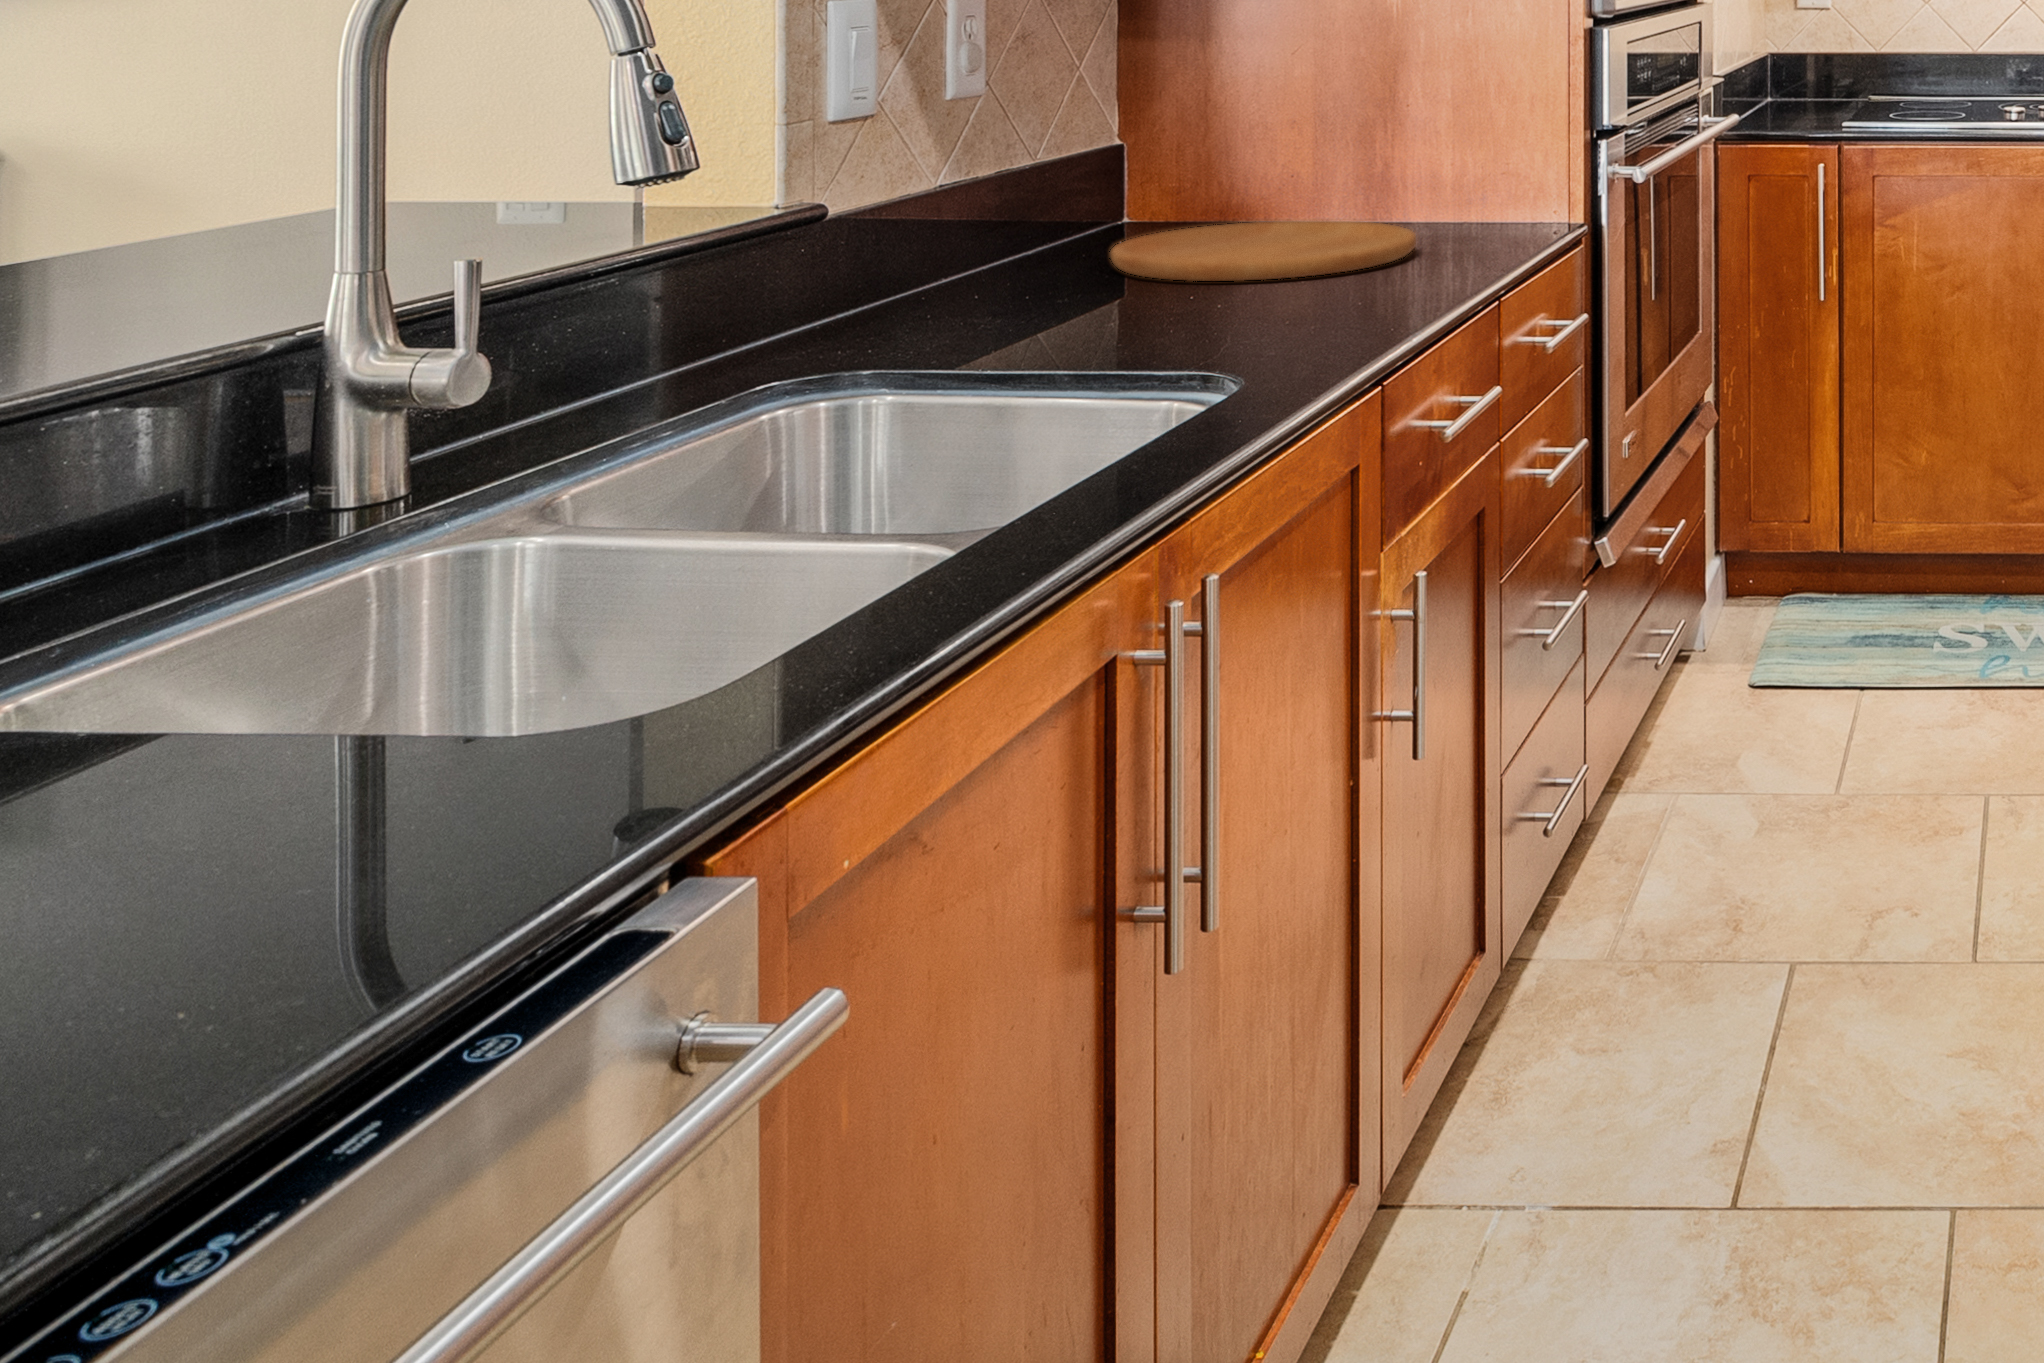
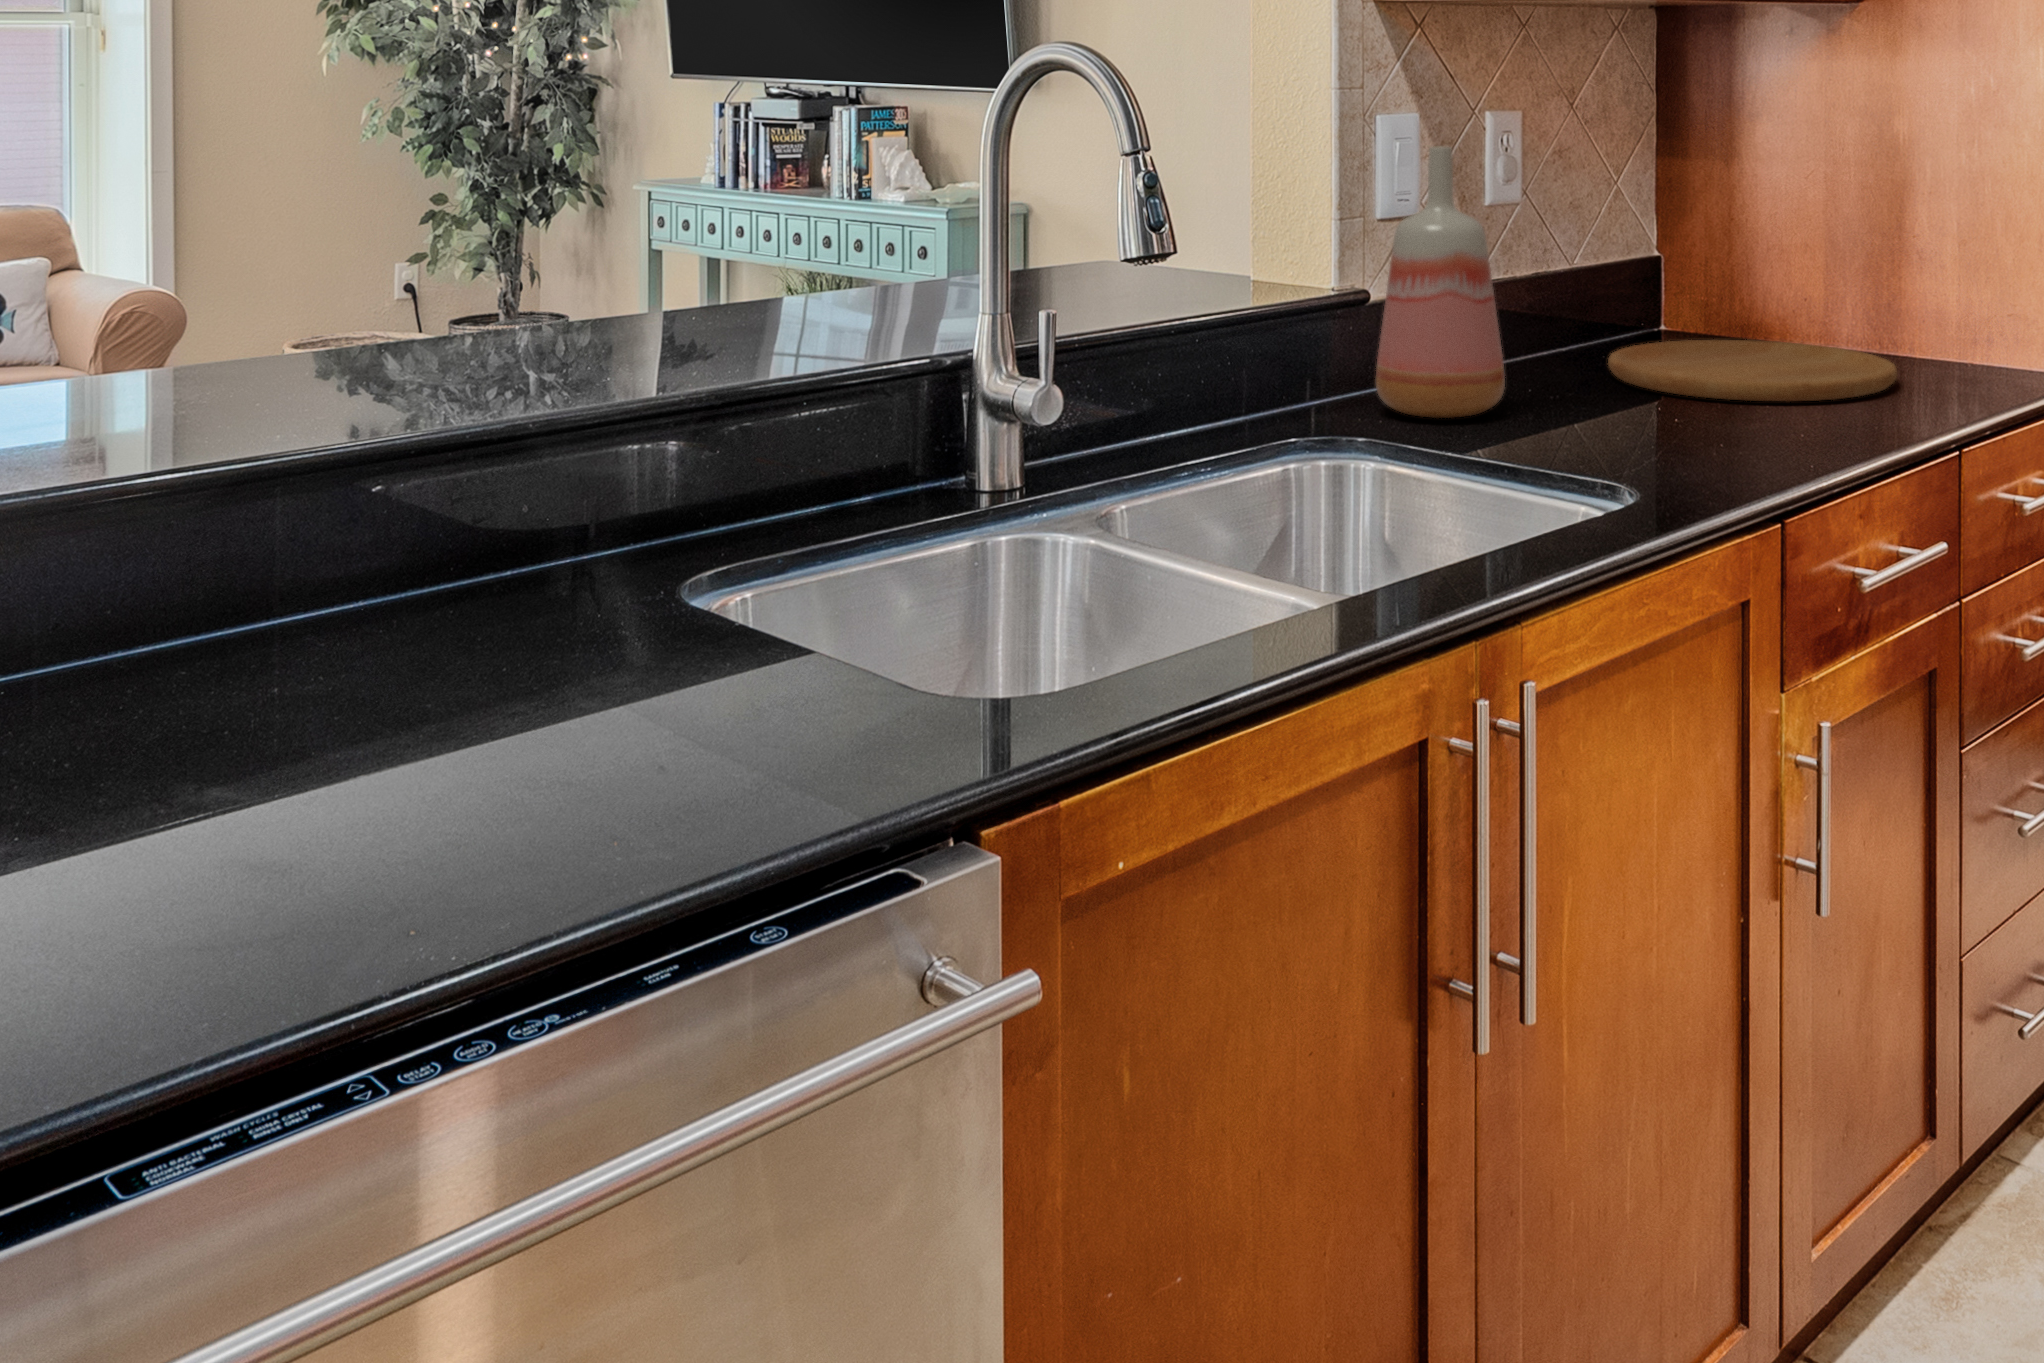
vase: none [875,36,1036,335] -> present [1376,147,1505,418]

